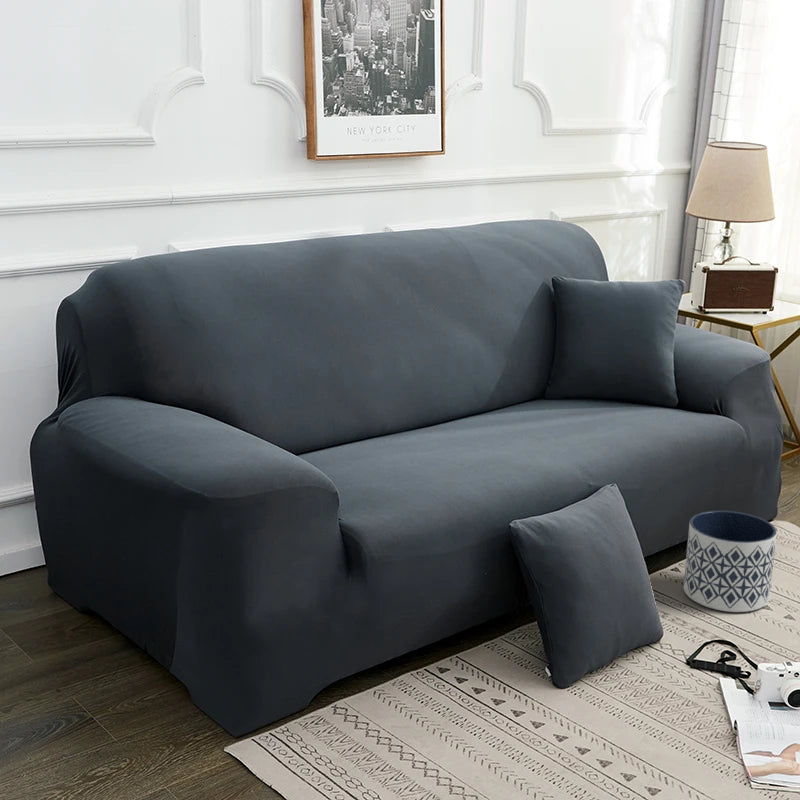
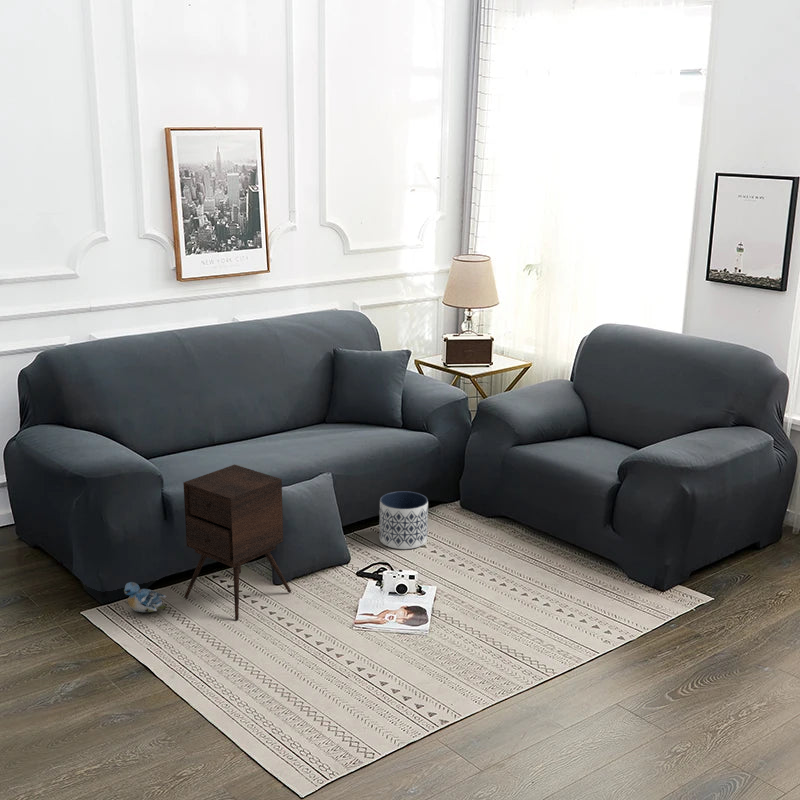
side table: none [401,464,596,767] -> present [183,465,291,620]
plush toy: none [298,693,383,751] -> present [124,582,167,613]

